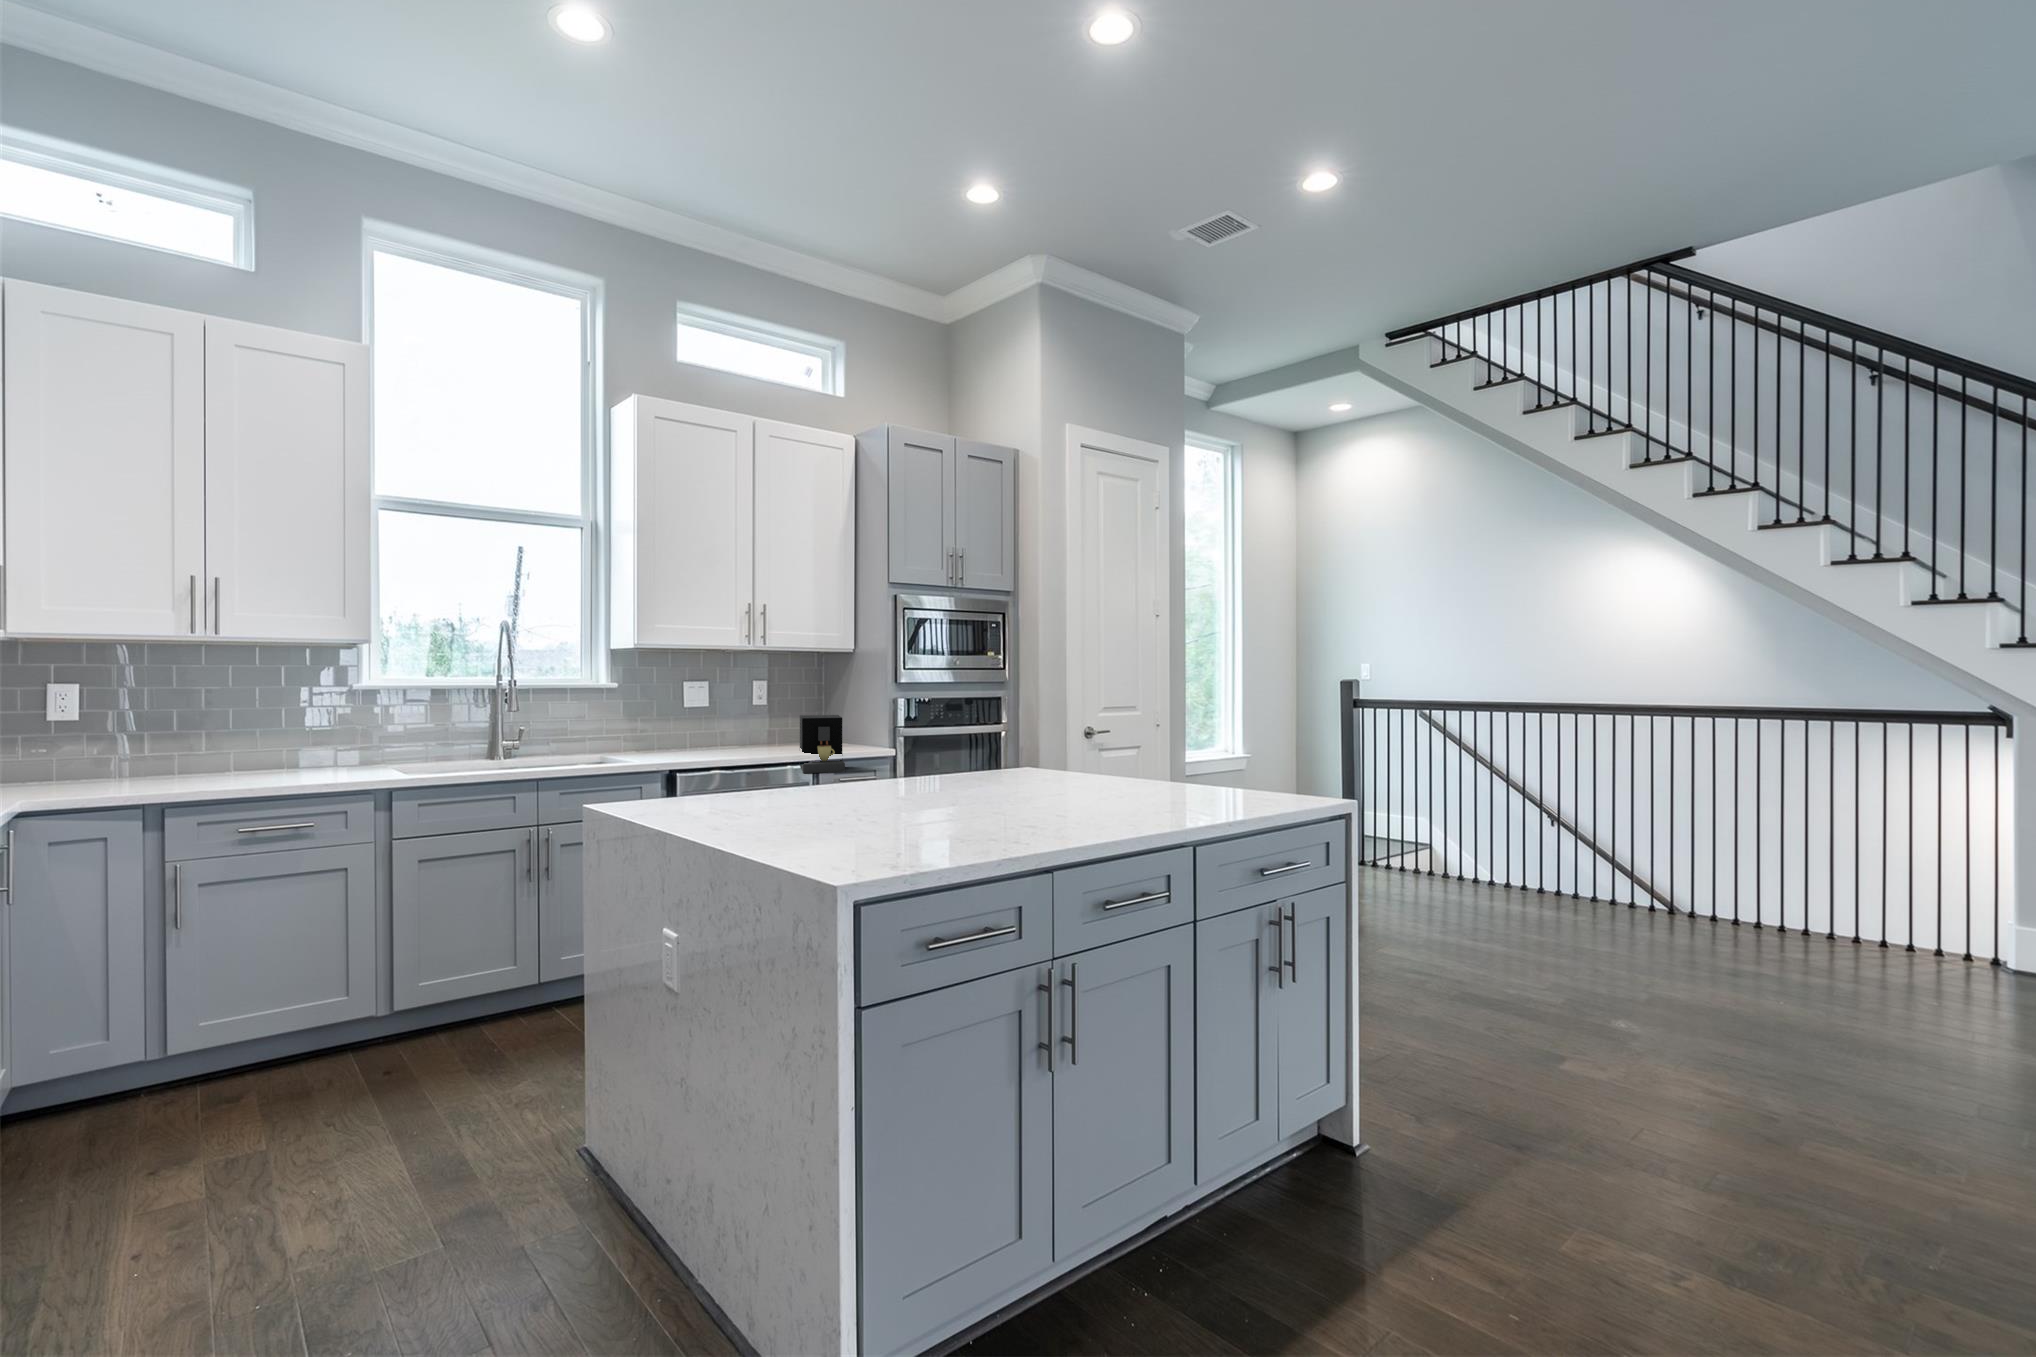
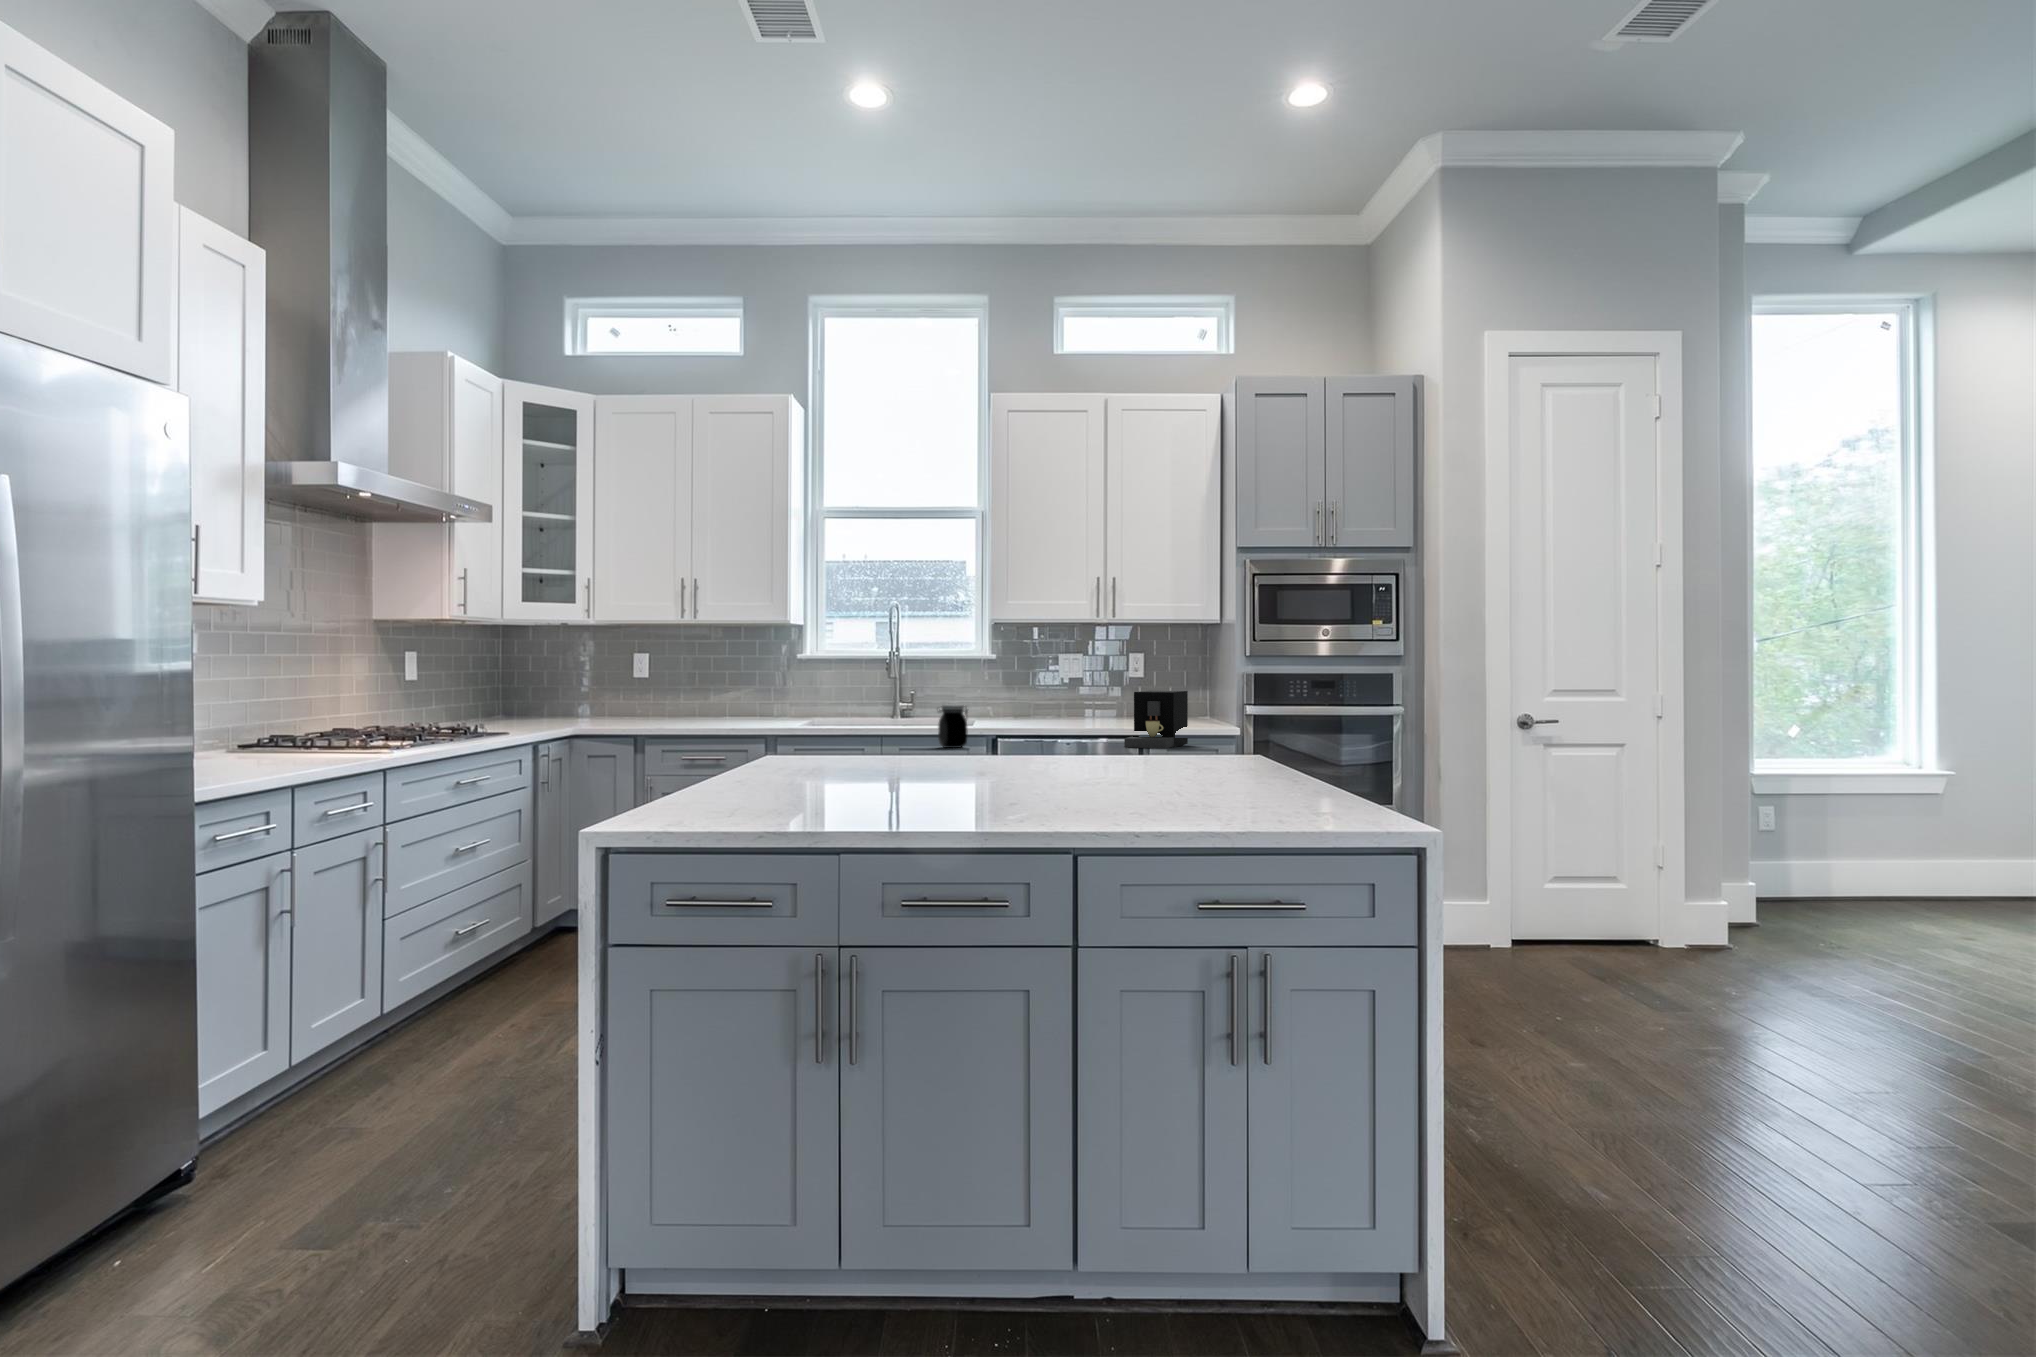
jar: none [605,739,641,788] -> present [938,705,968,748]

